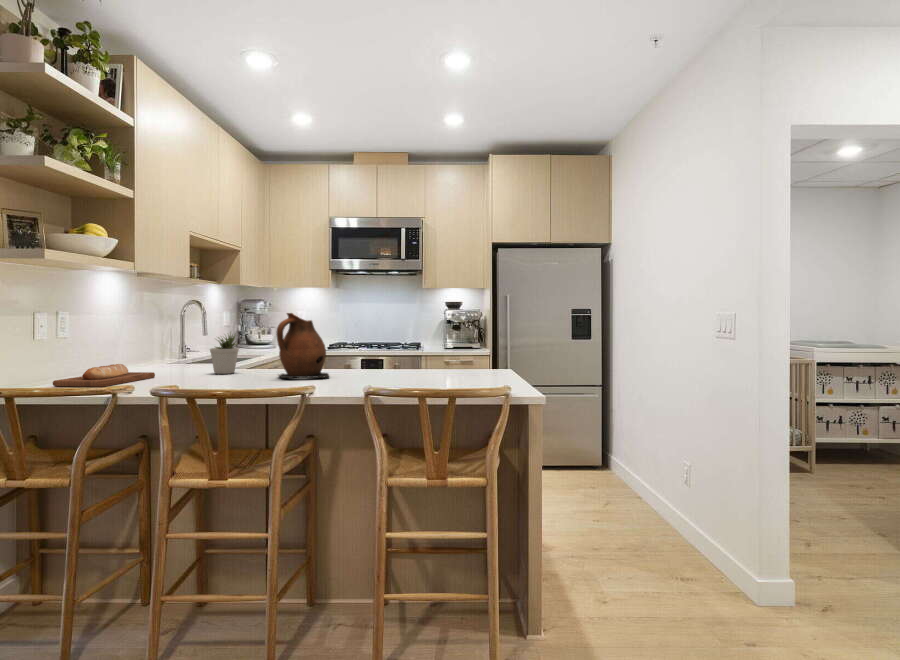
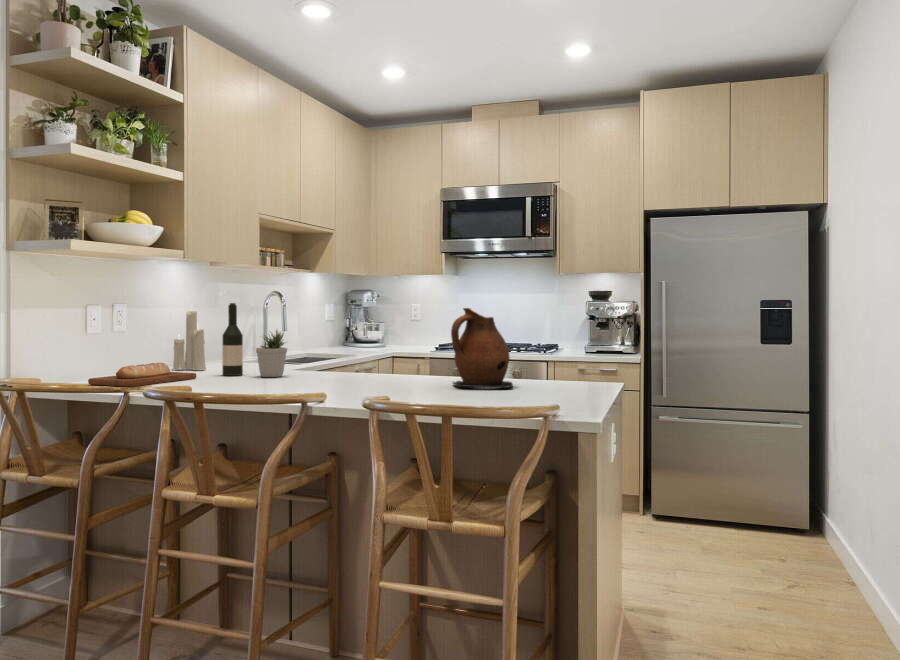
candle: none [113,306,148,371] -> present [173,307,206,370]
wine bottle: none [175,309,194,374] -> present [222,303,243,376]
ceramic pitcher: present [276,313,329,378] -> present [451,308,513,388]

